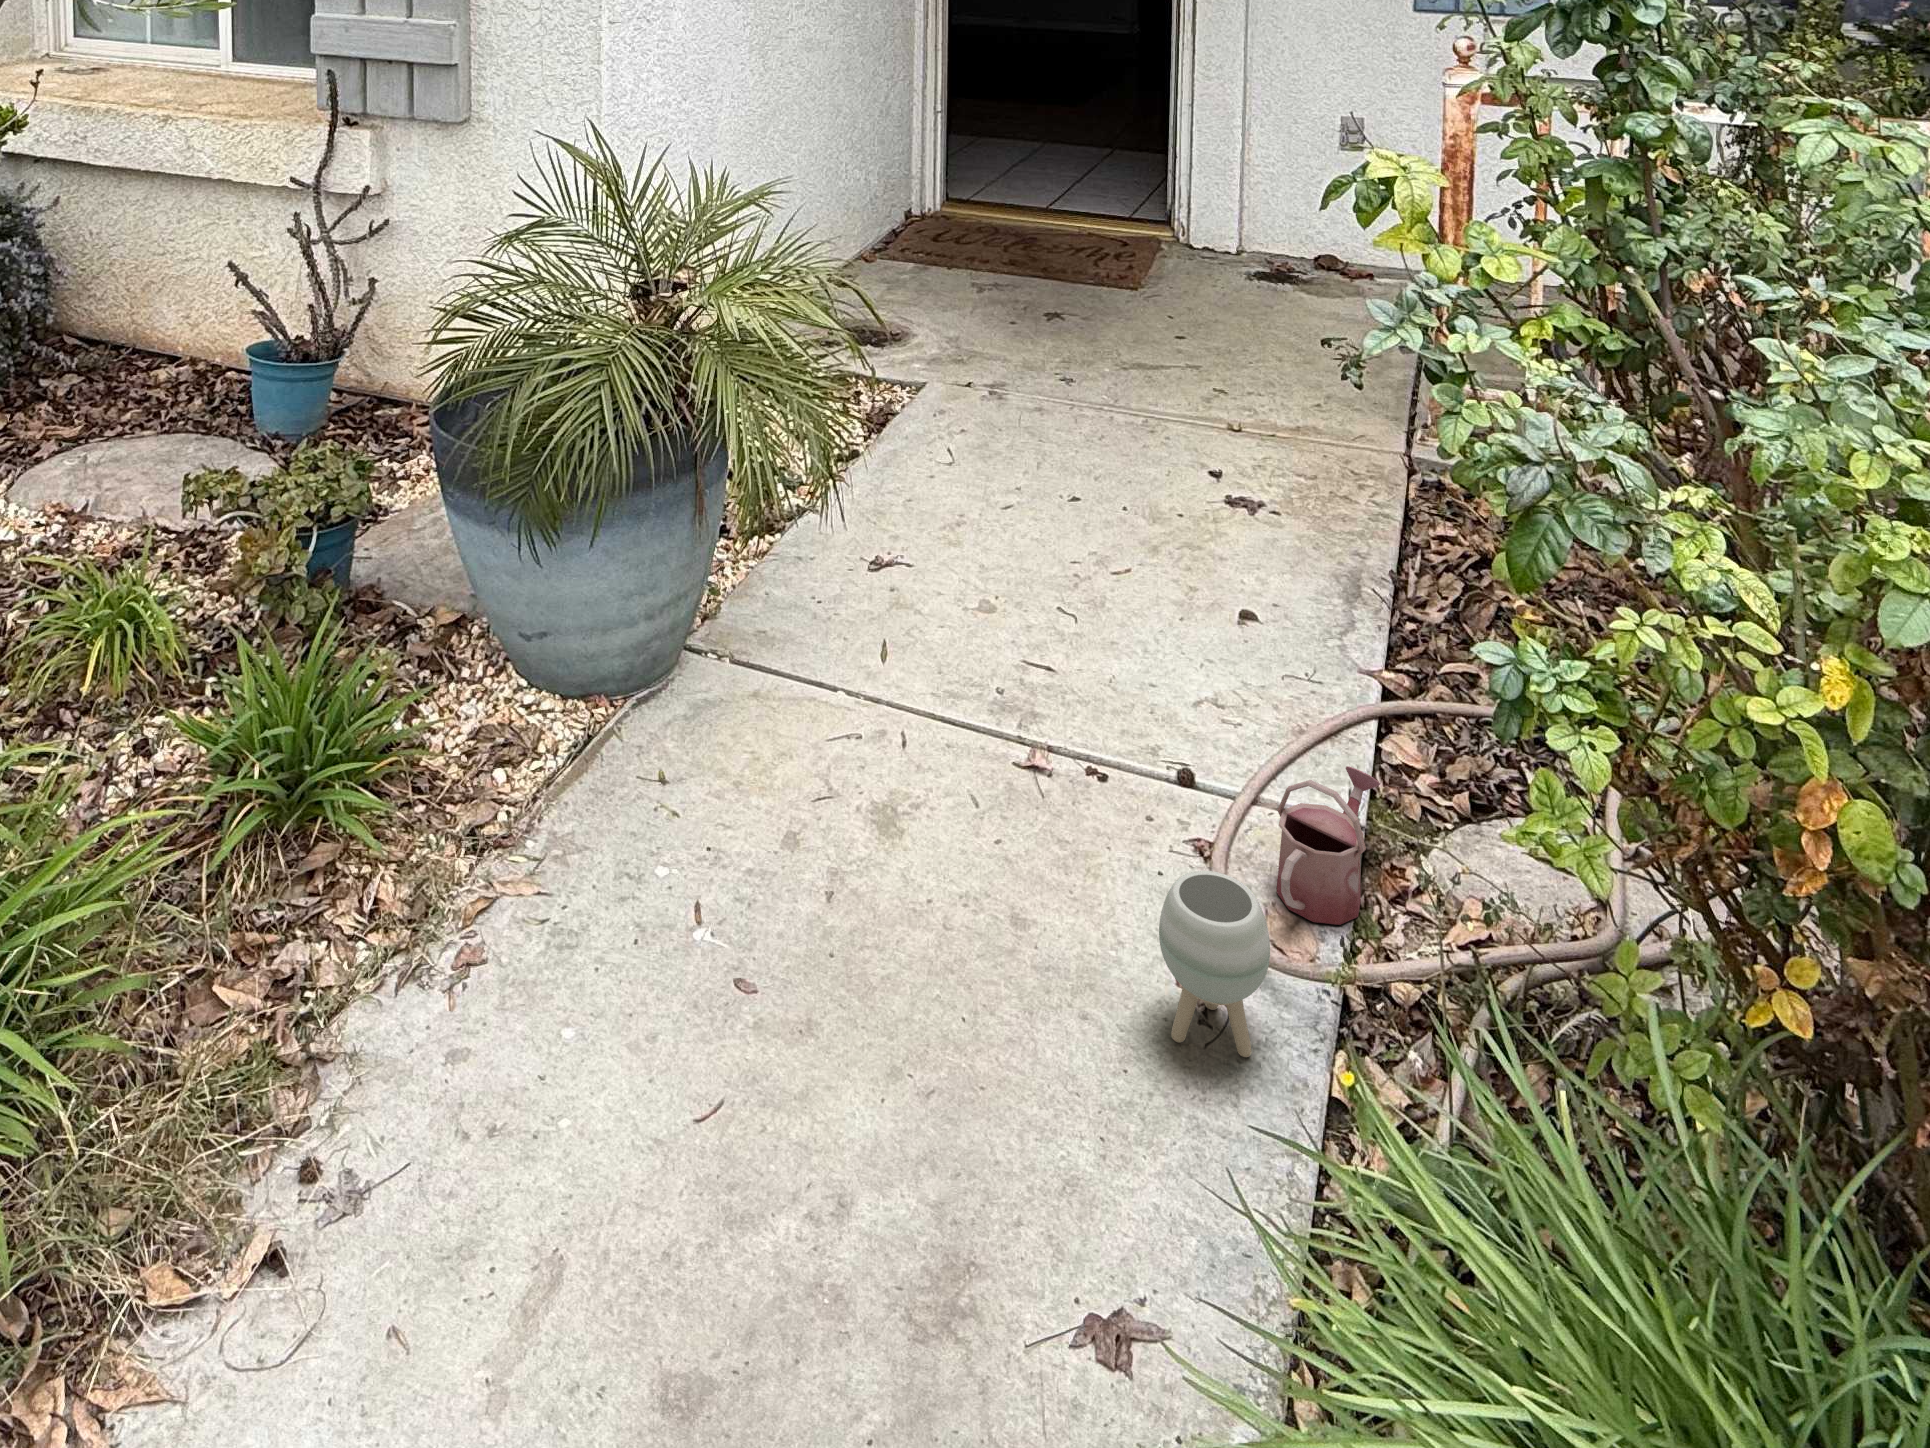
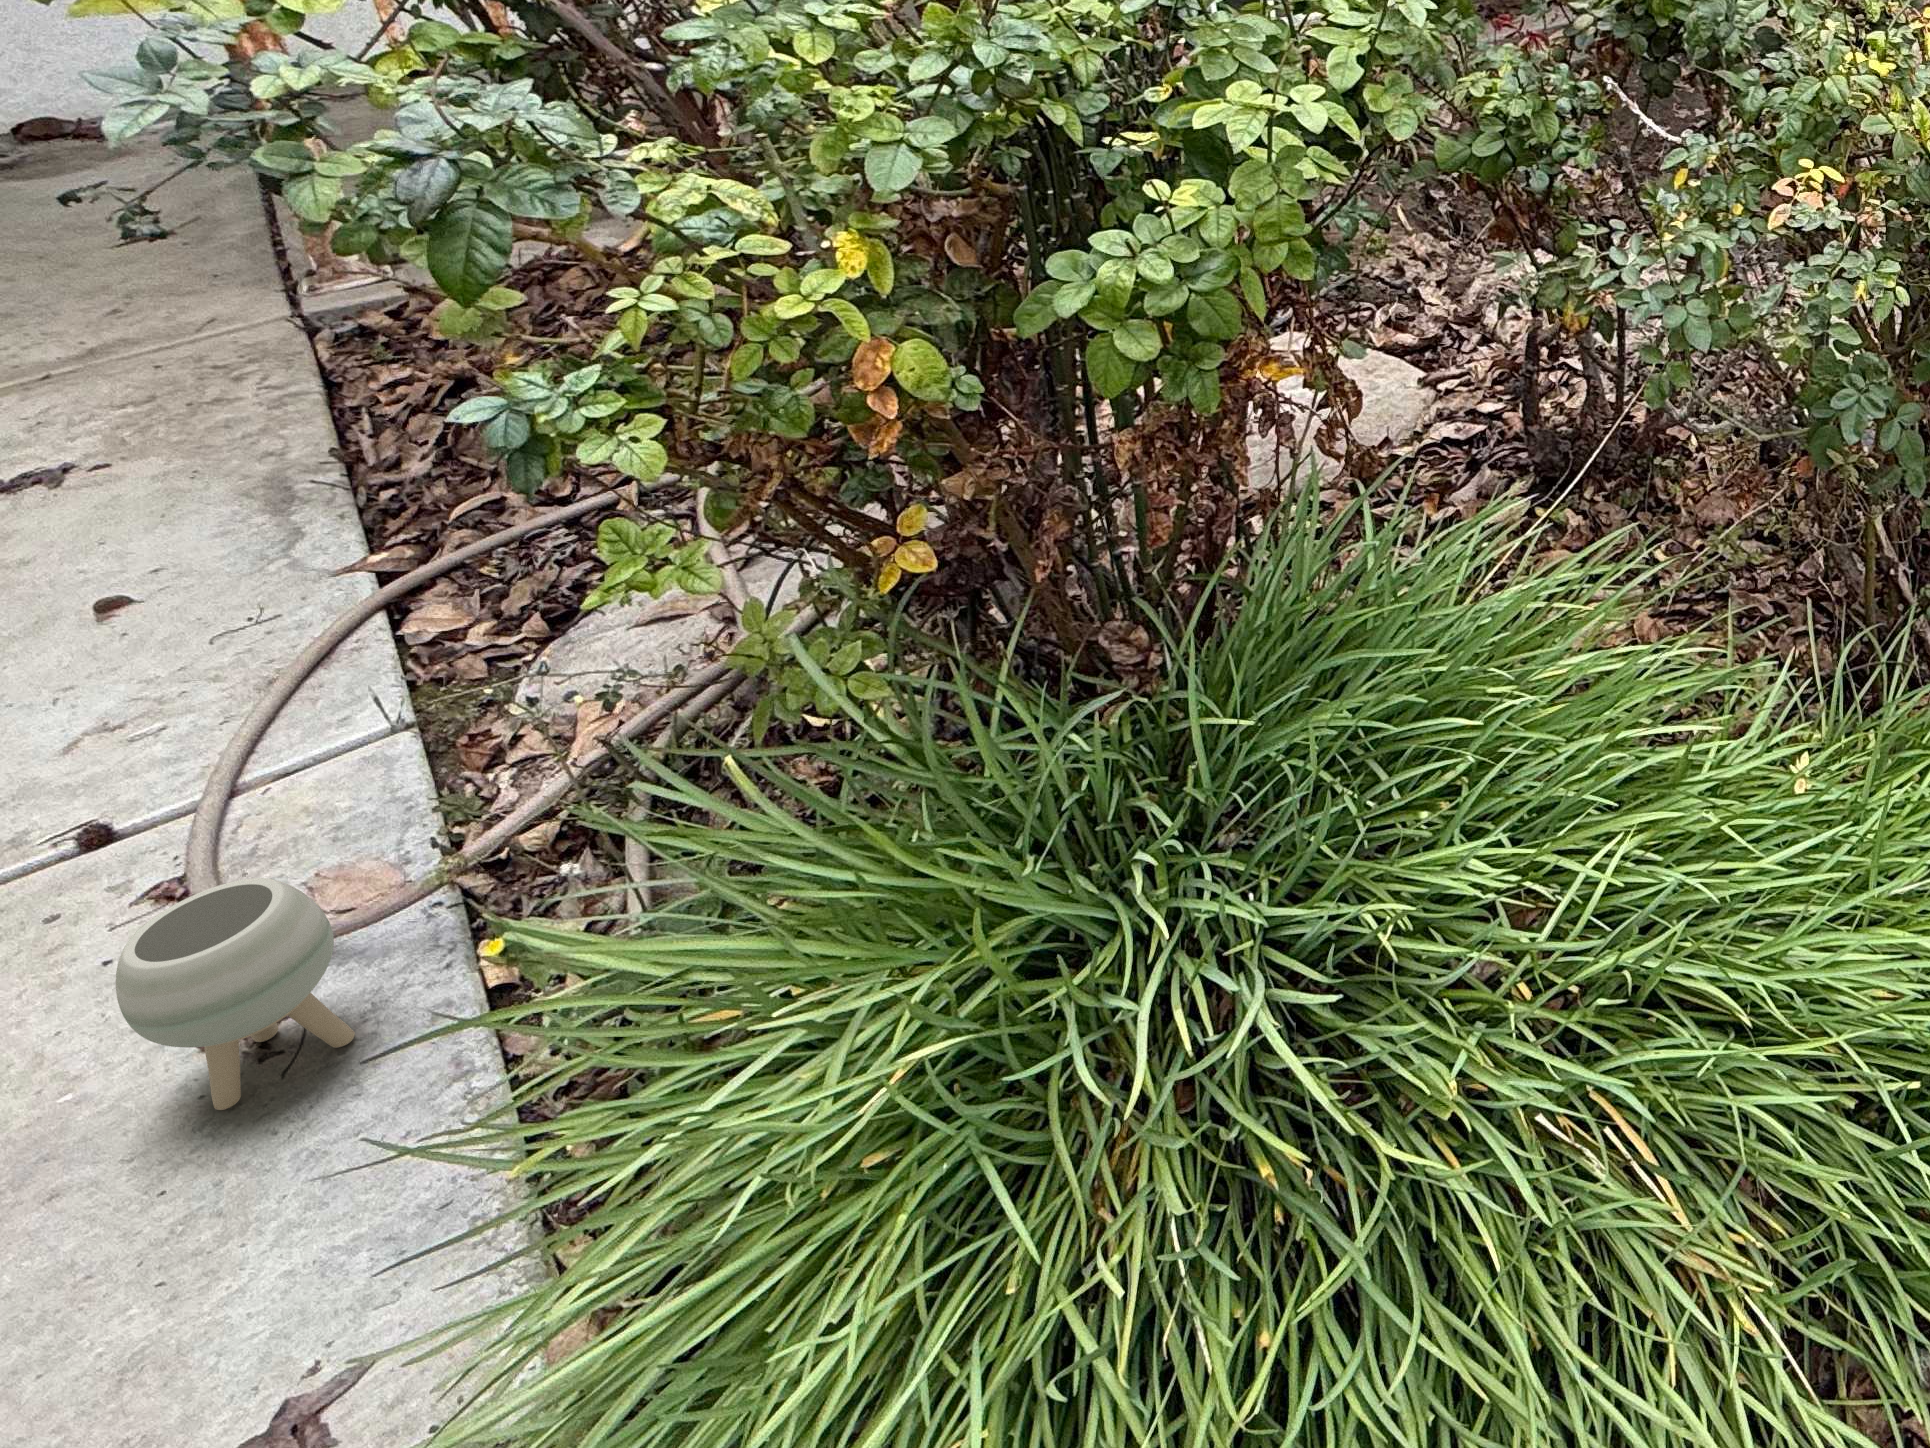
watering can: present [1276,766,1380,925] -> none [267,664,446,867]

